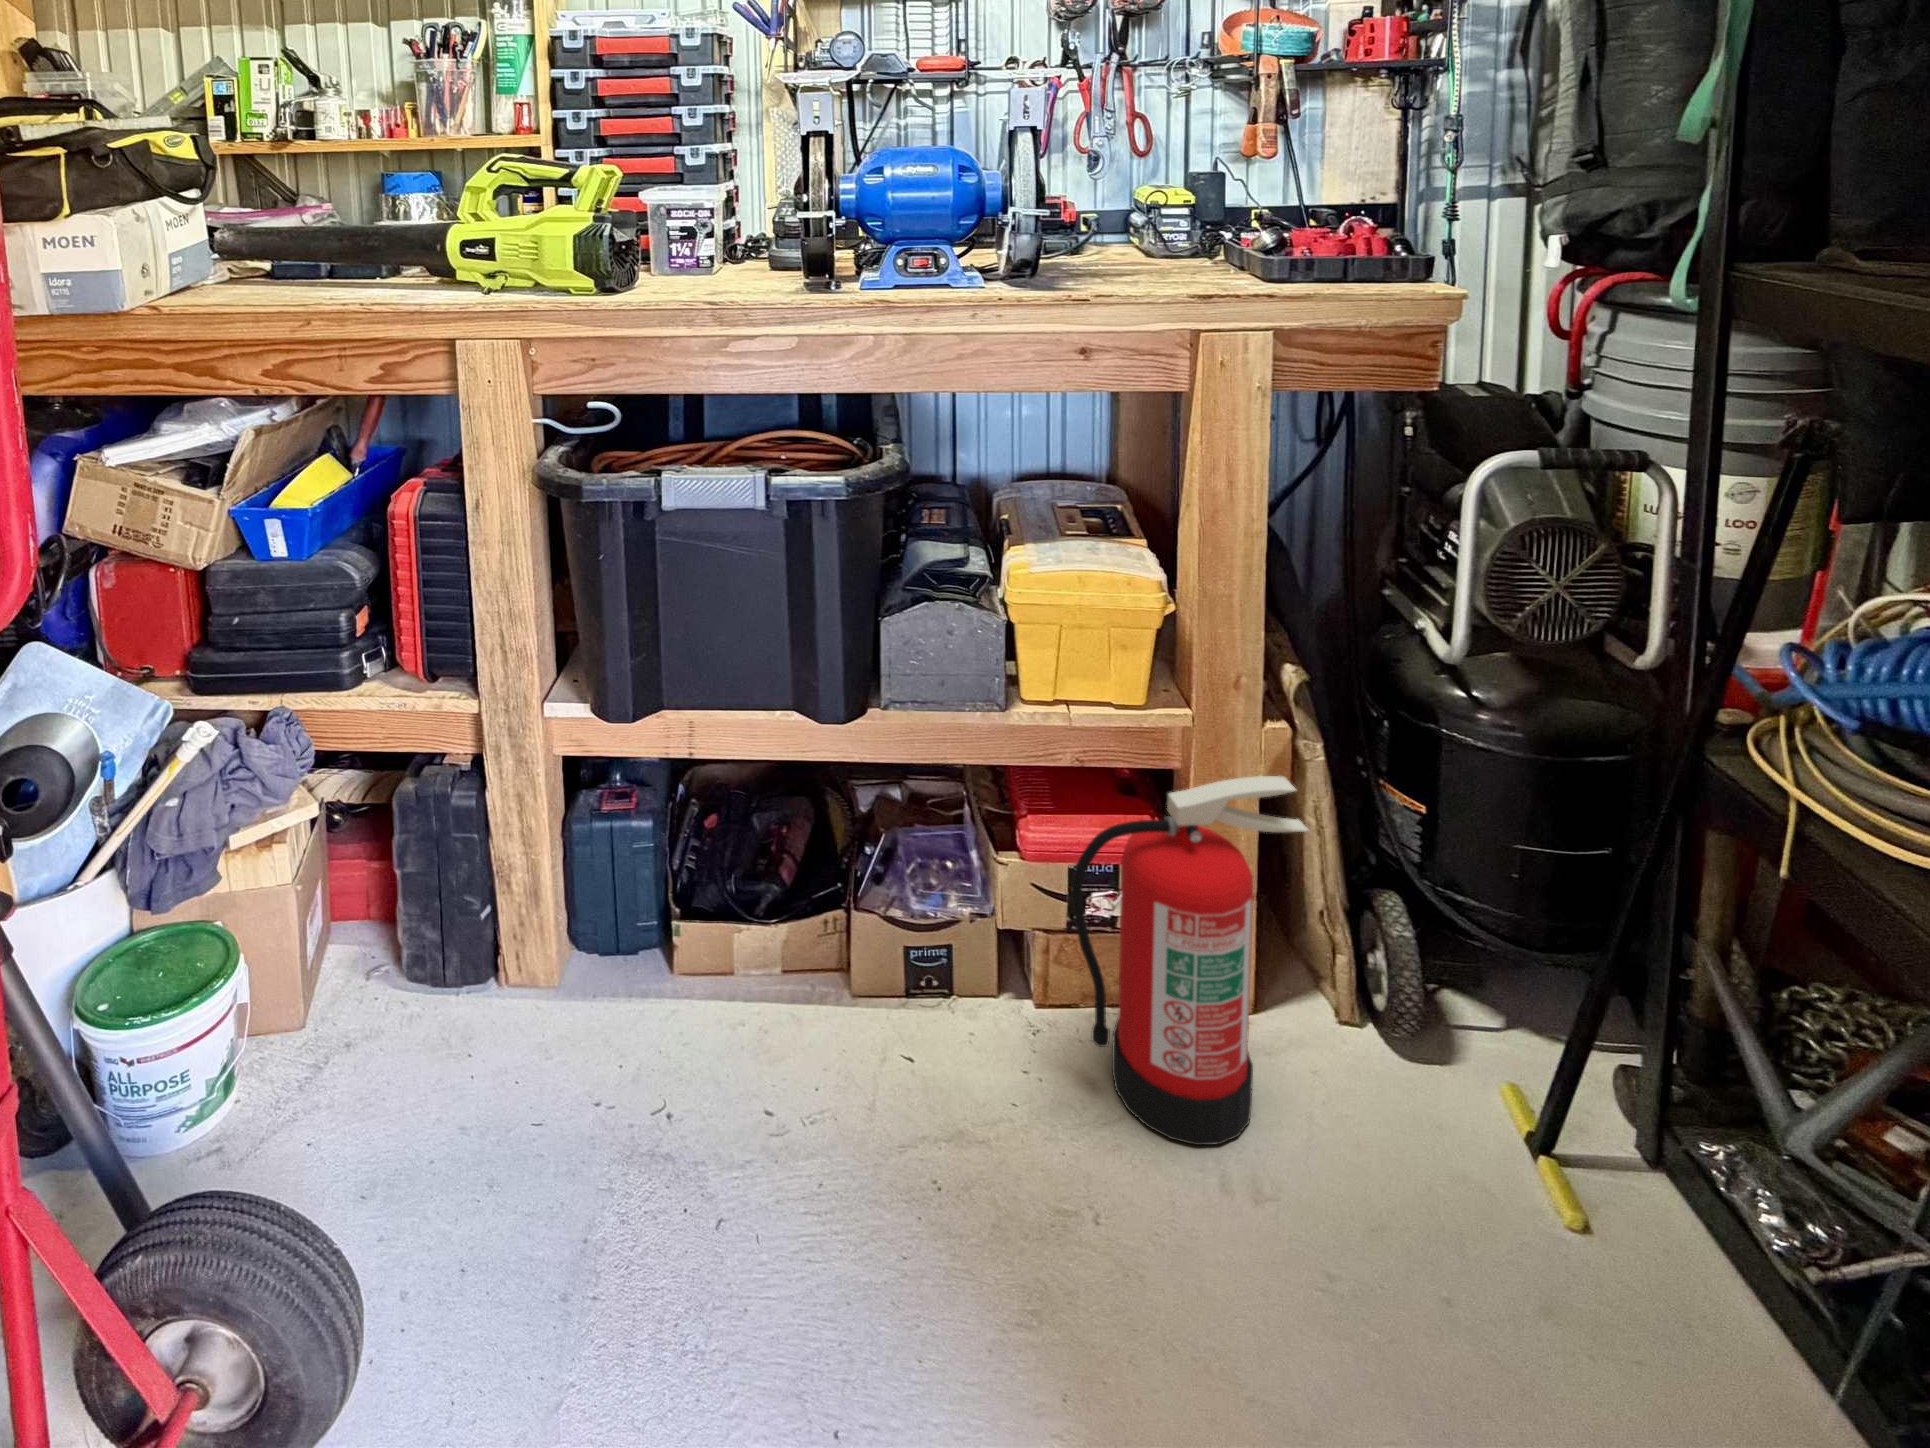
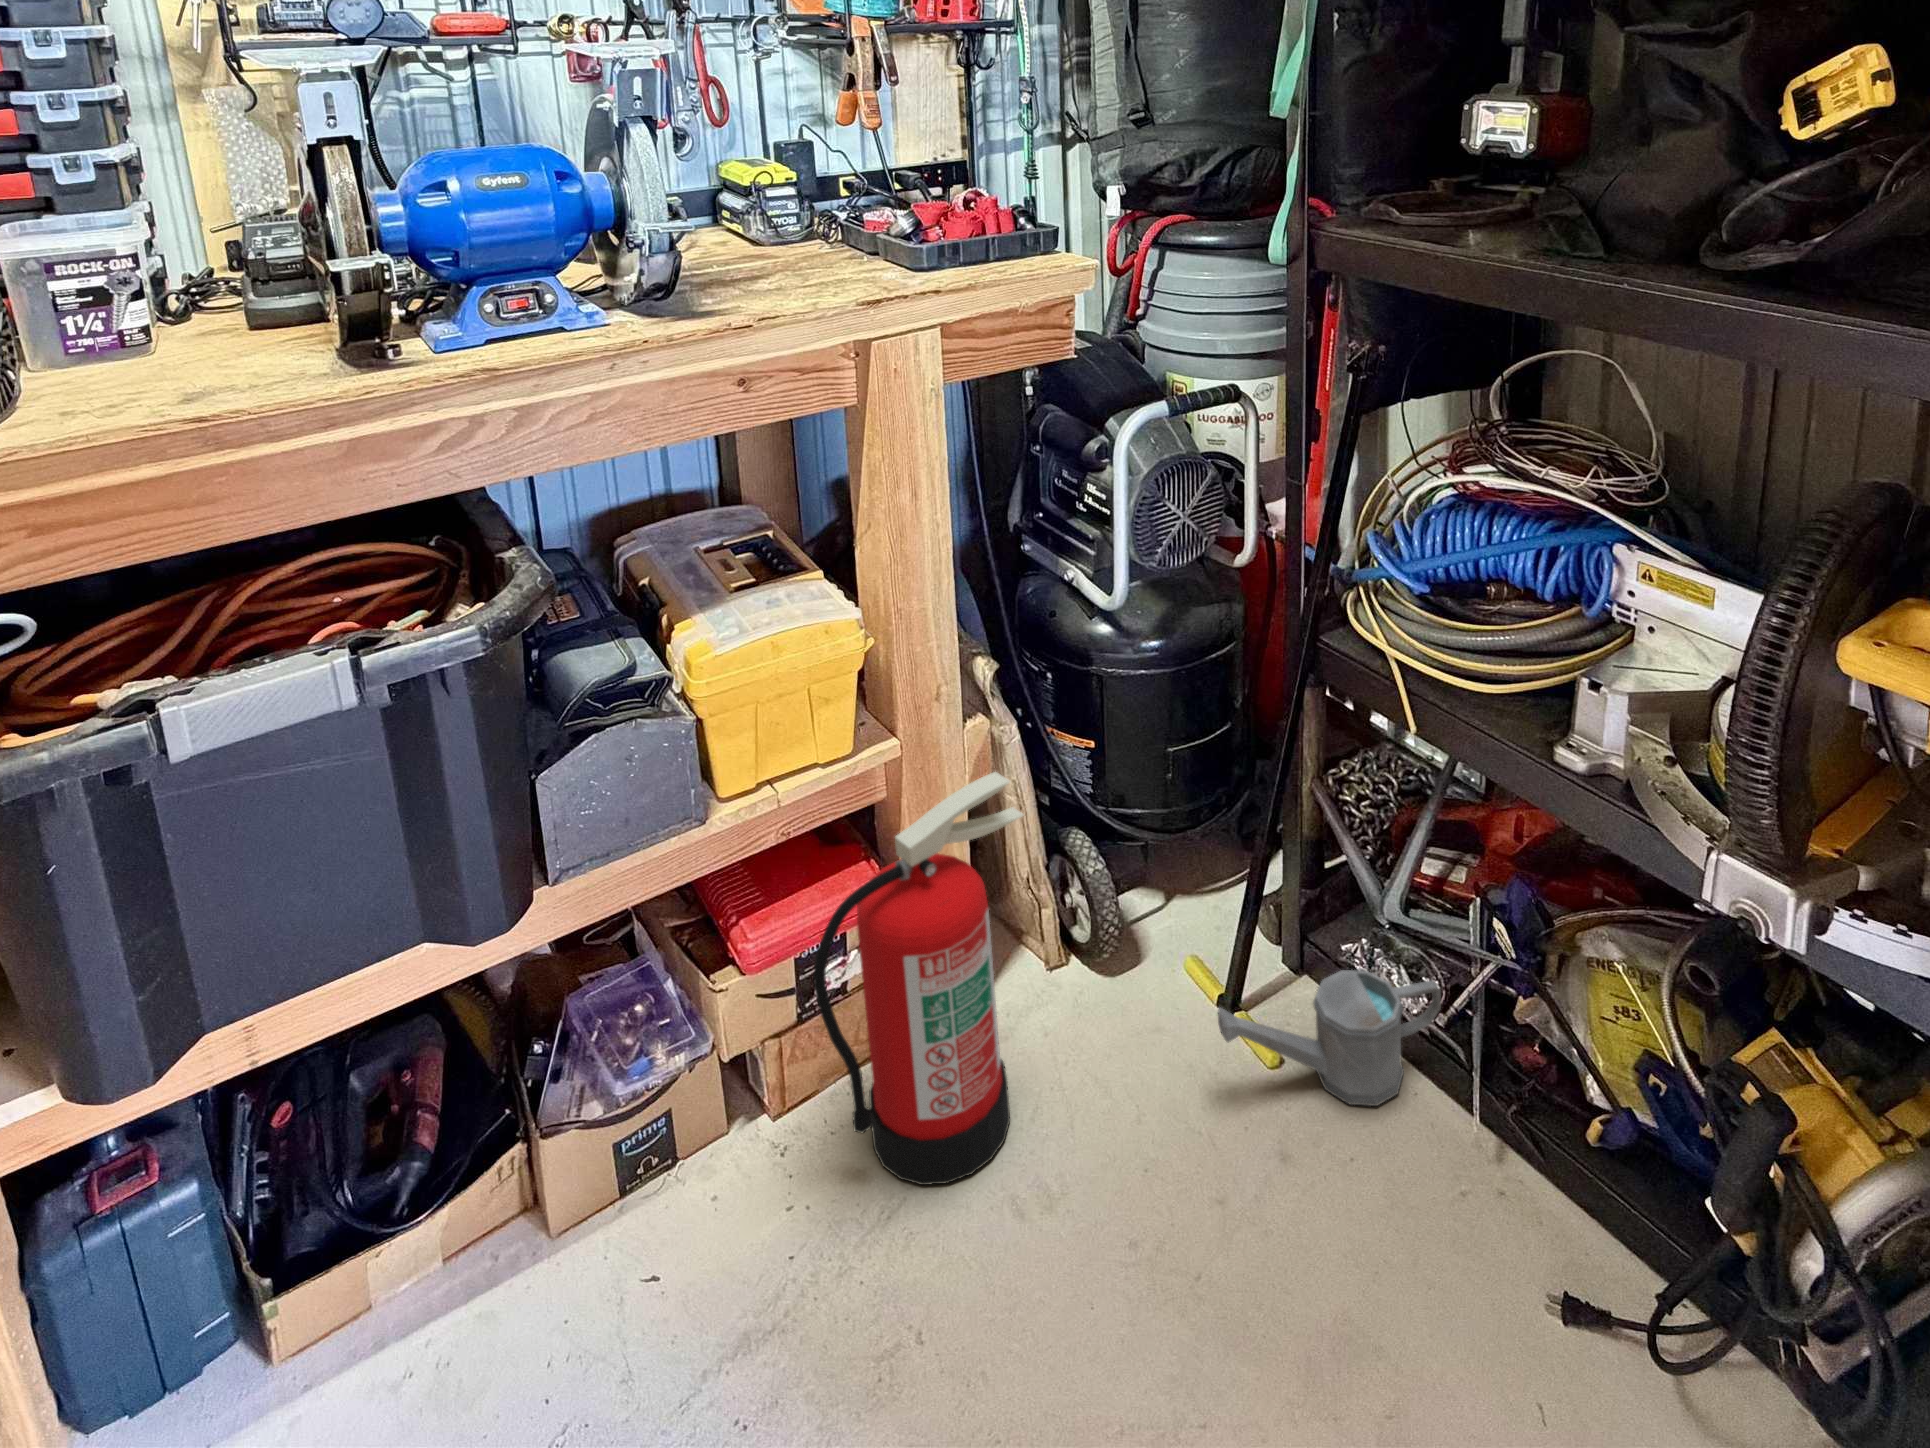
watering can: none [1512,1136,1874,1382] -> present [1218,970,1441,1106]

